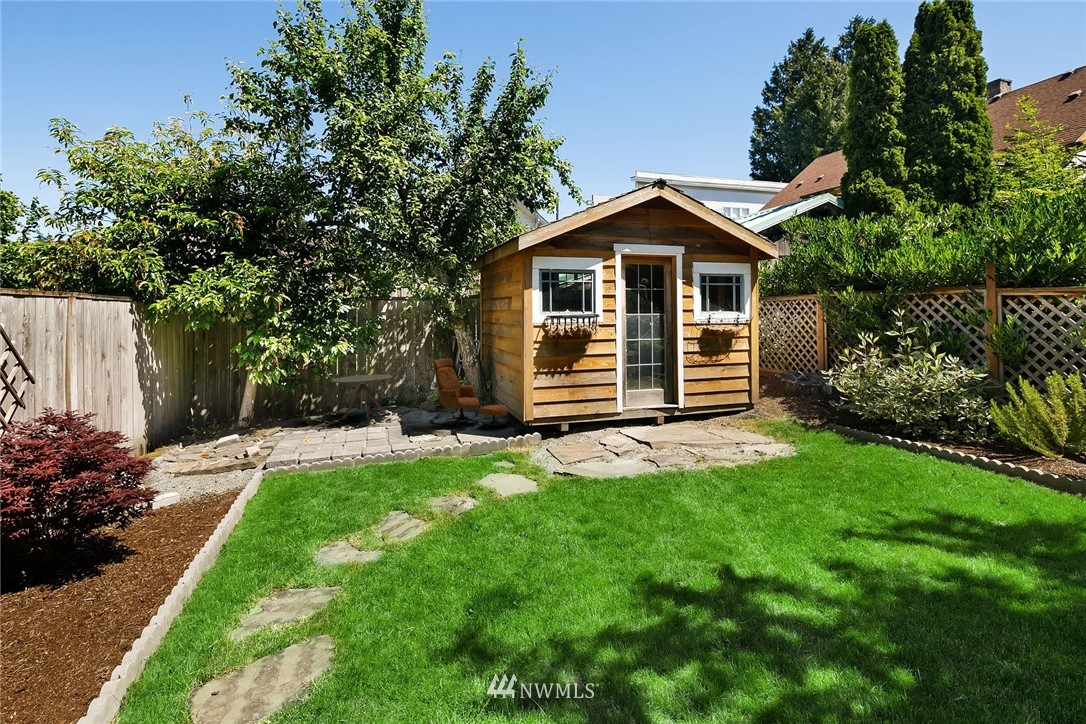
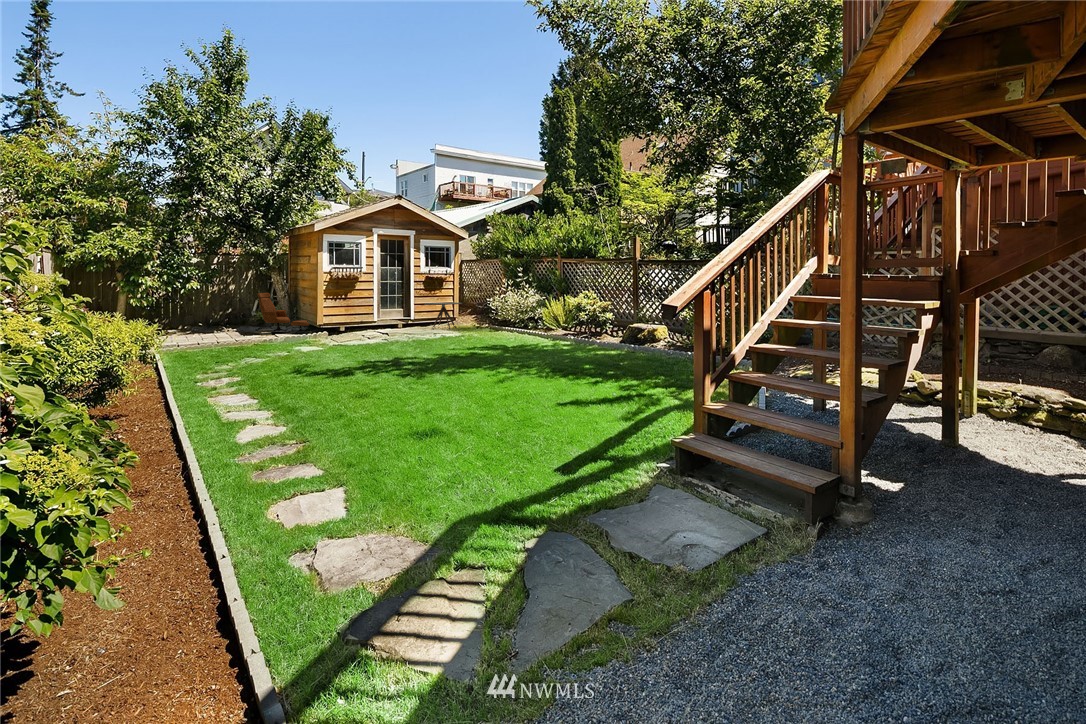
round table: present [331,374,392,420] -> present [425,302,462,329]

